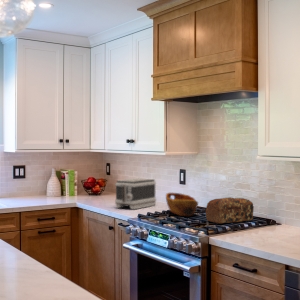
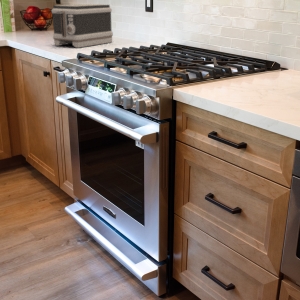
wooden bowl: present [166,193,198,216] -> none [121,23,166,57]
bread loaf: present [205,197,254,224] -> none [174,27,247,68]

